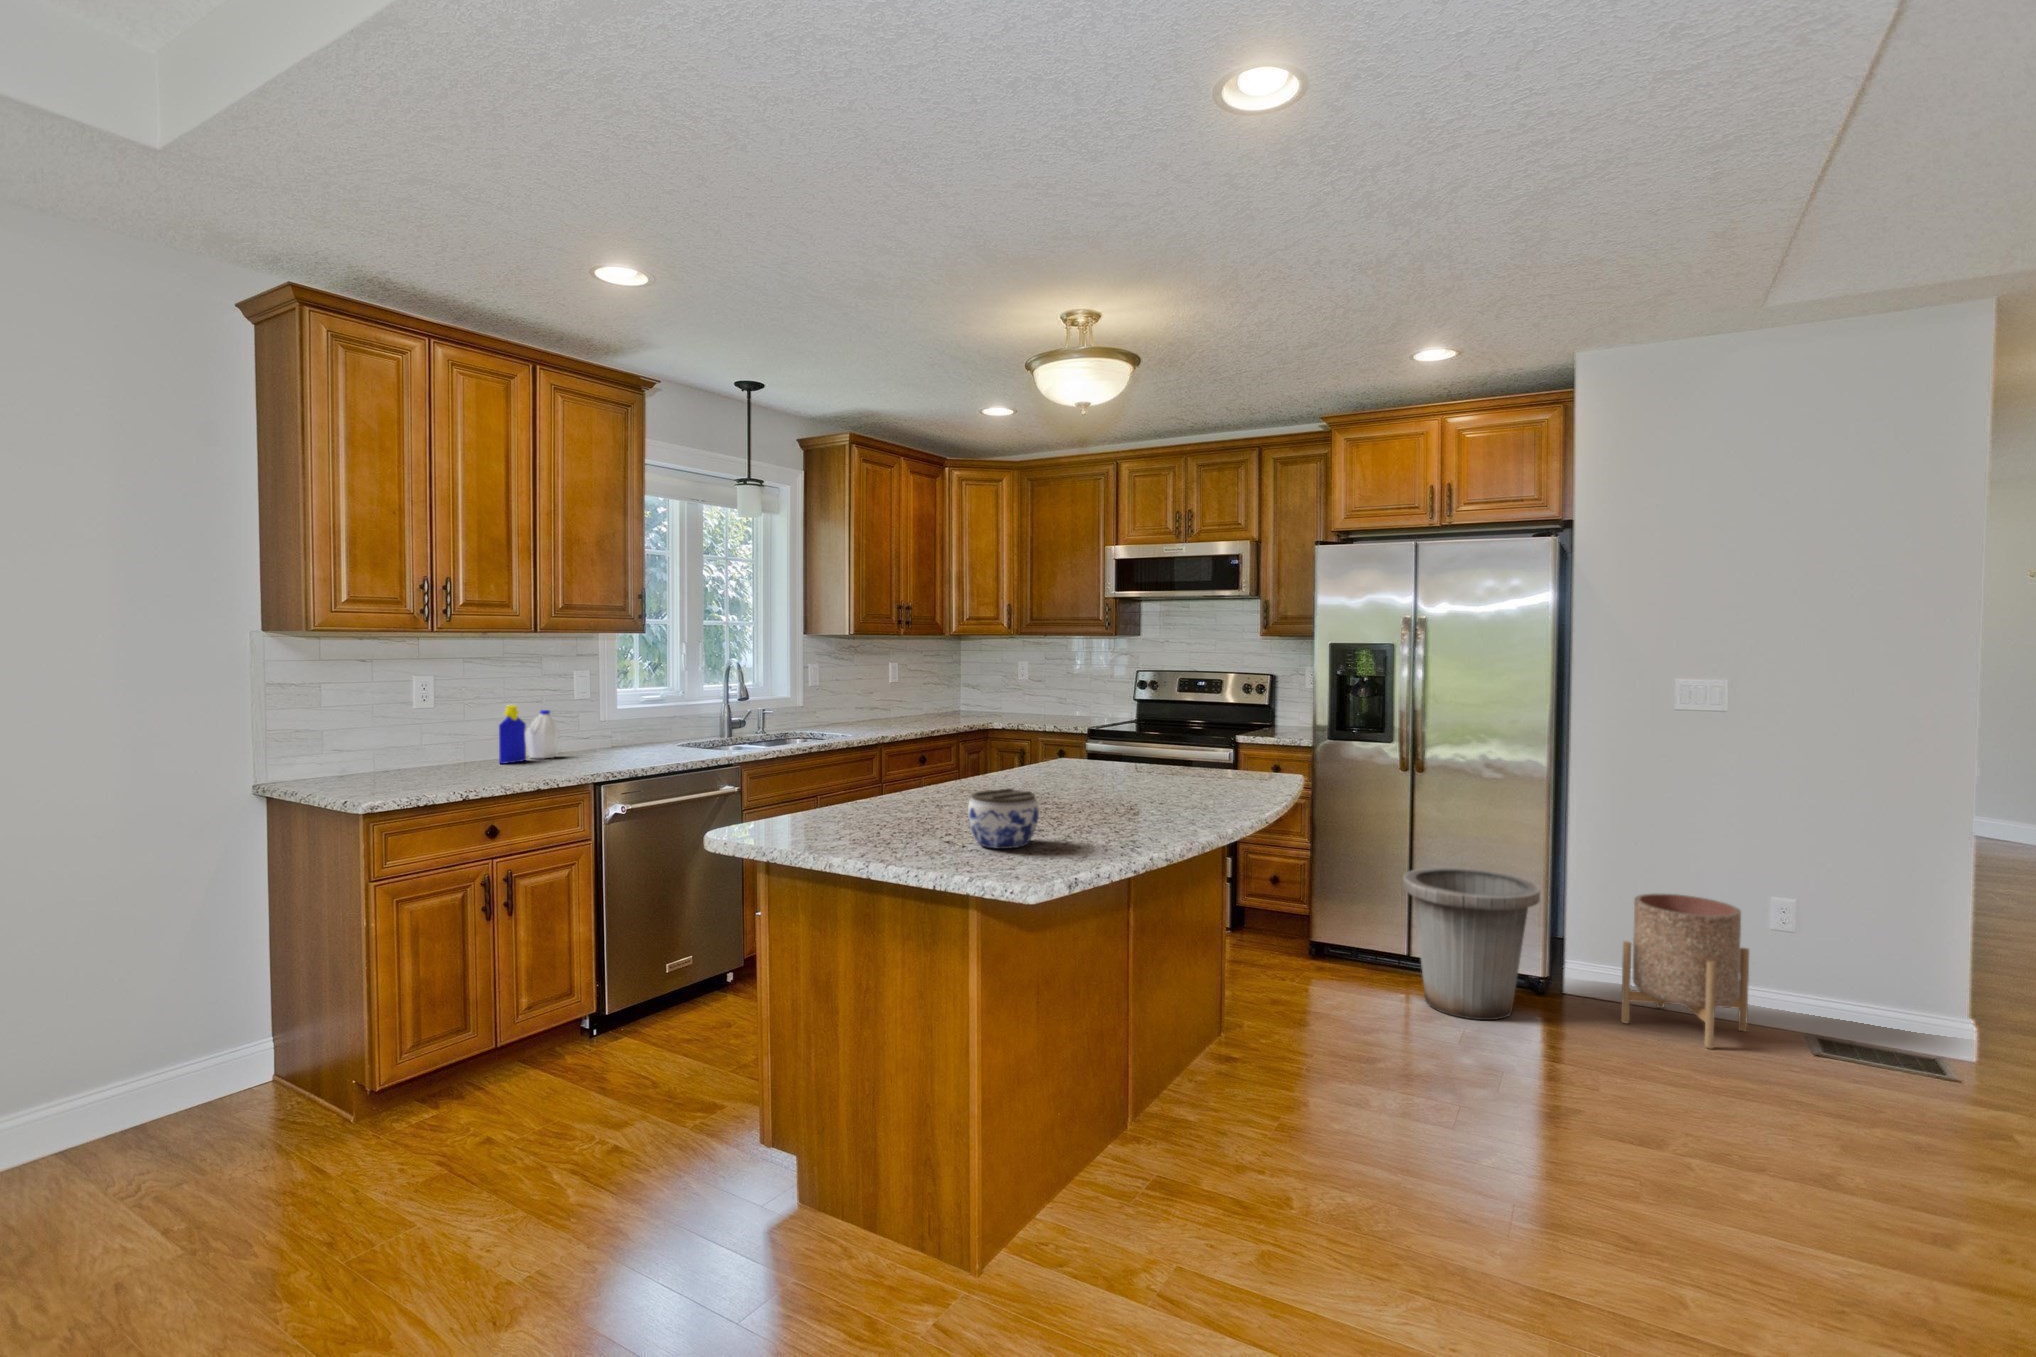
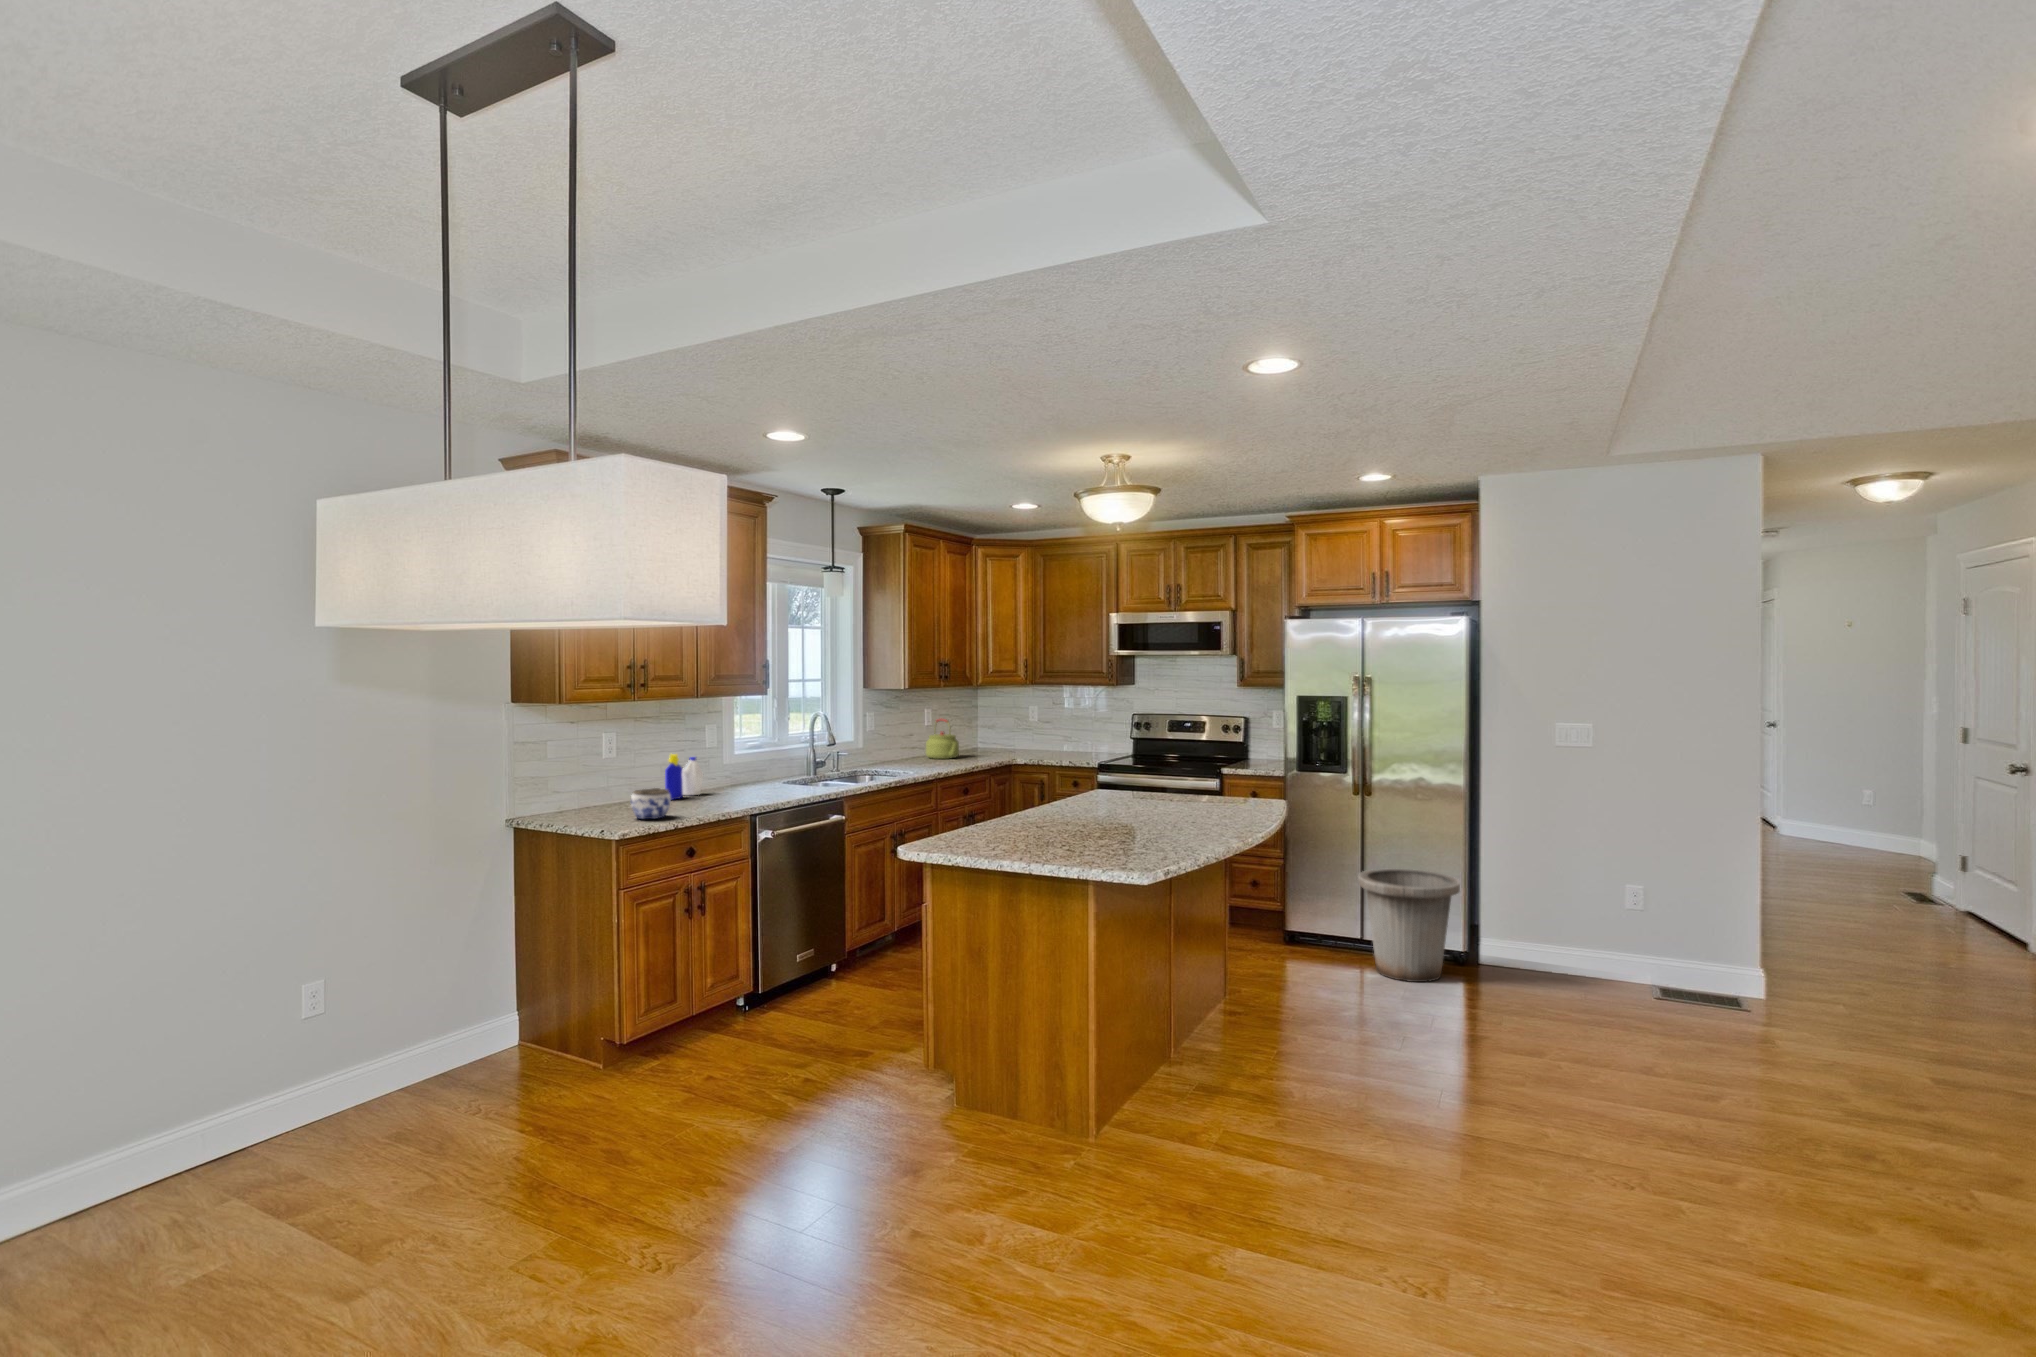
kettle: none [886,674,927,722] -> present [926,719,959,759]
jar: present [968,788,1039,849] -> present [631,788,671,819]
planter: present [1621,893,1749,1049] -> none [1521,884,1611,996]

